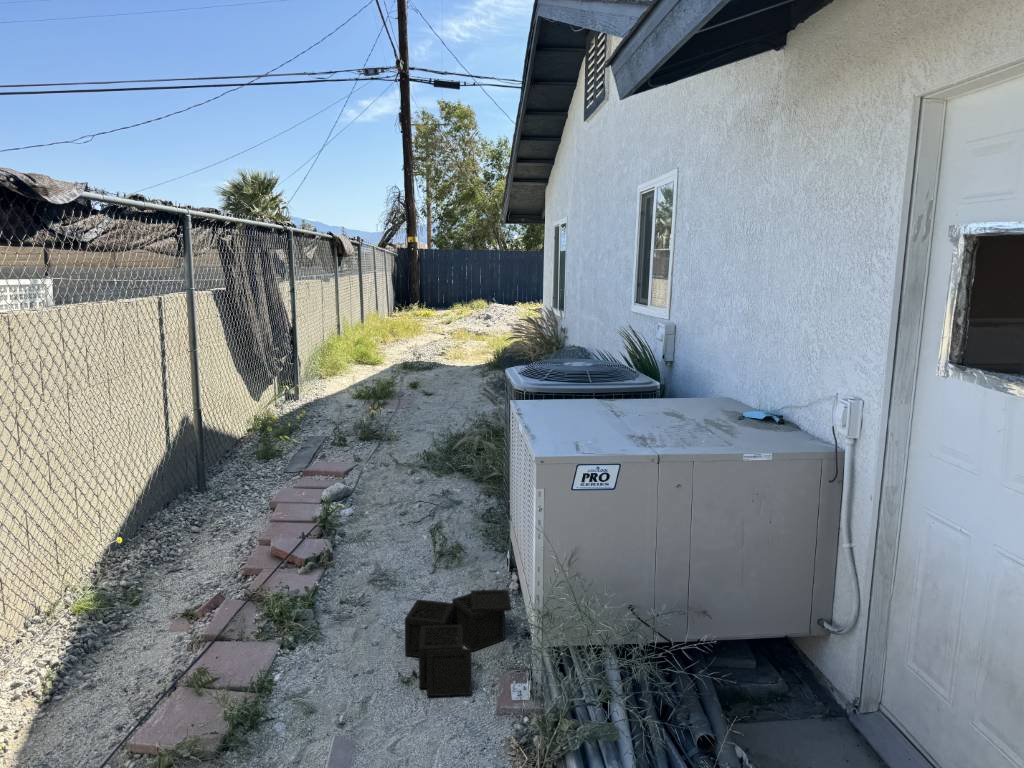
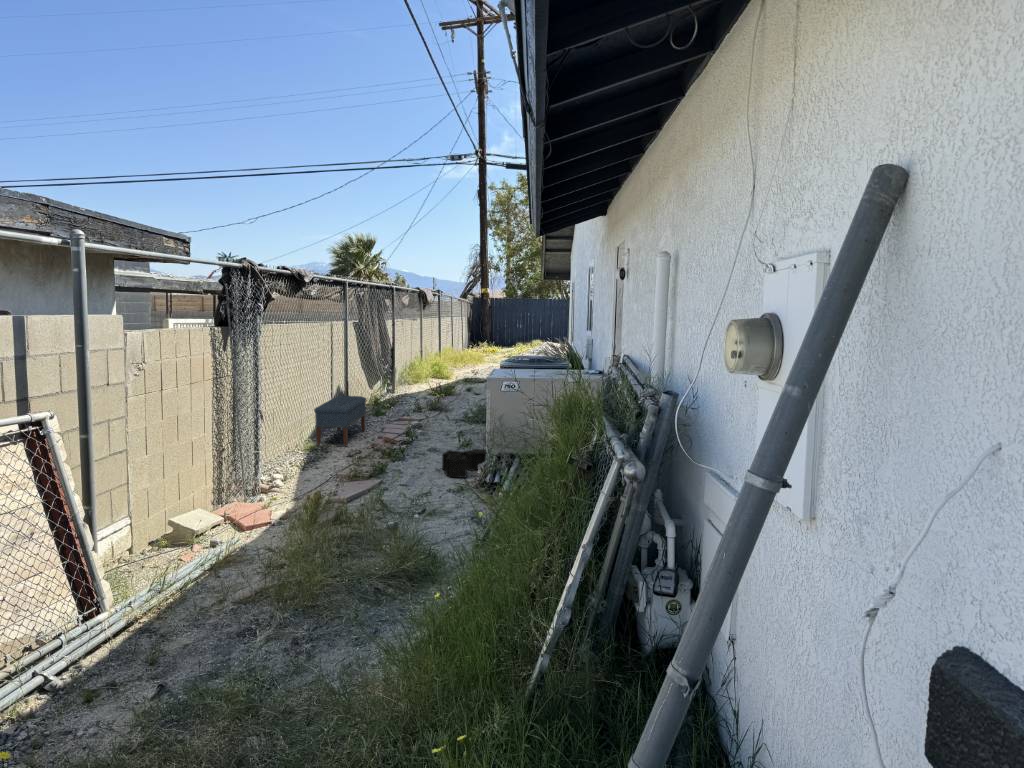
bench: none [108,440,238,568] -> present [314,396,366,446]

